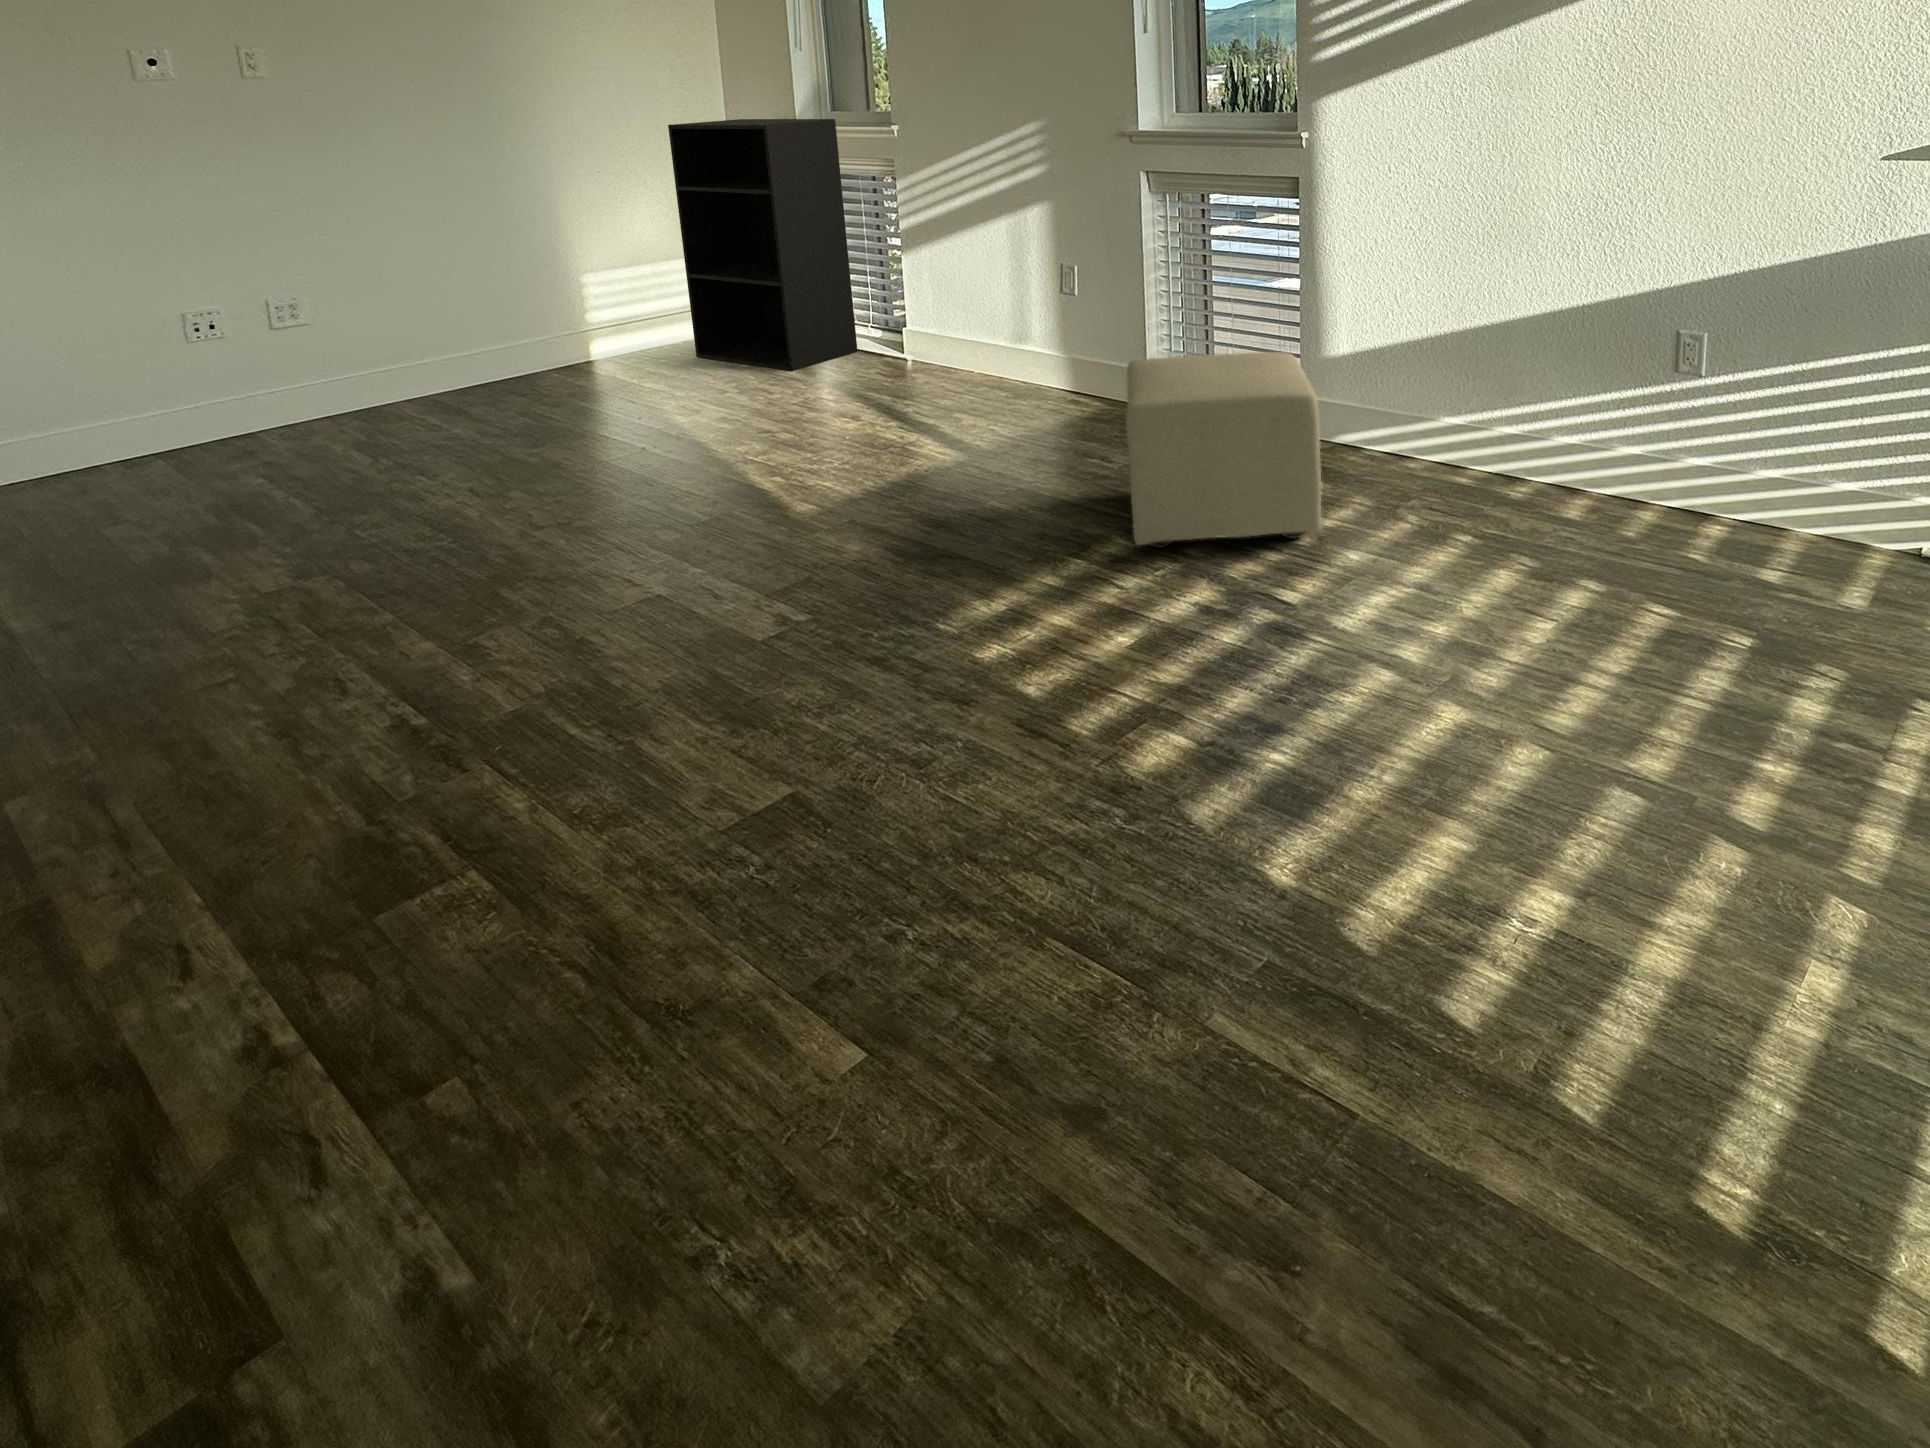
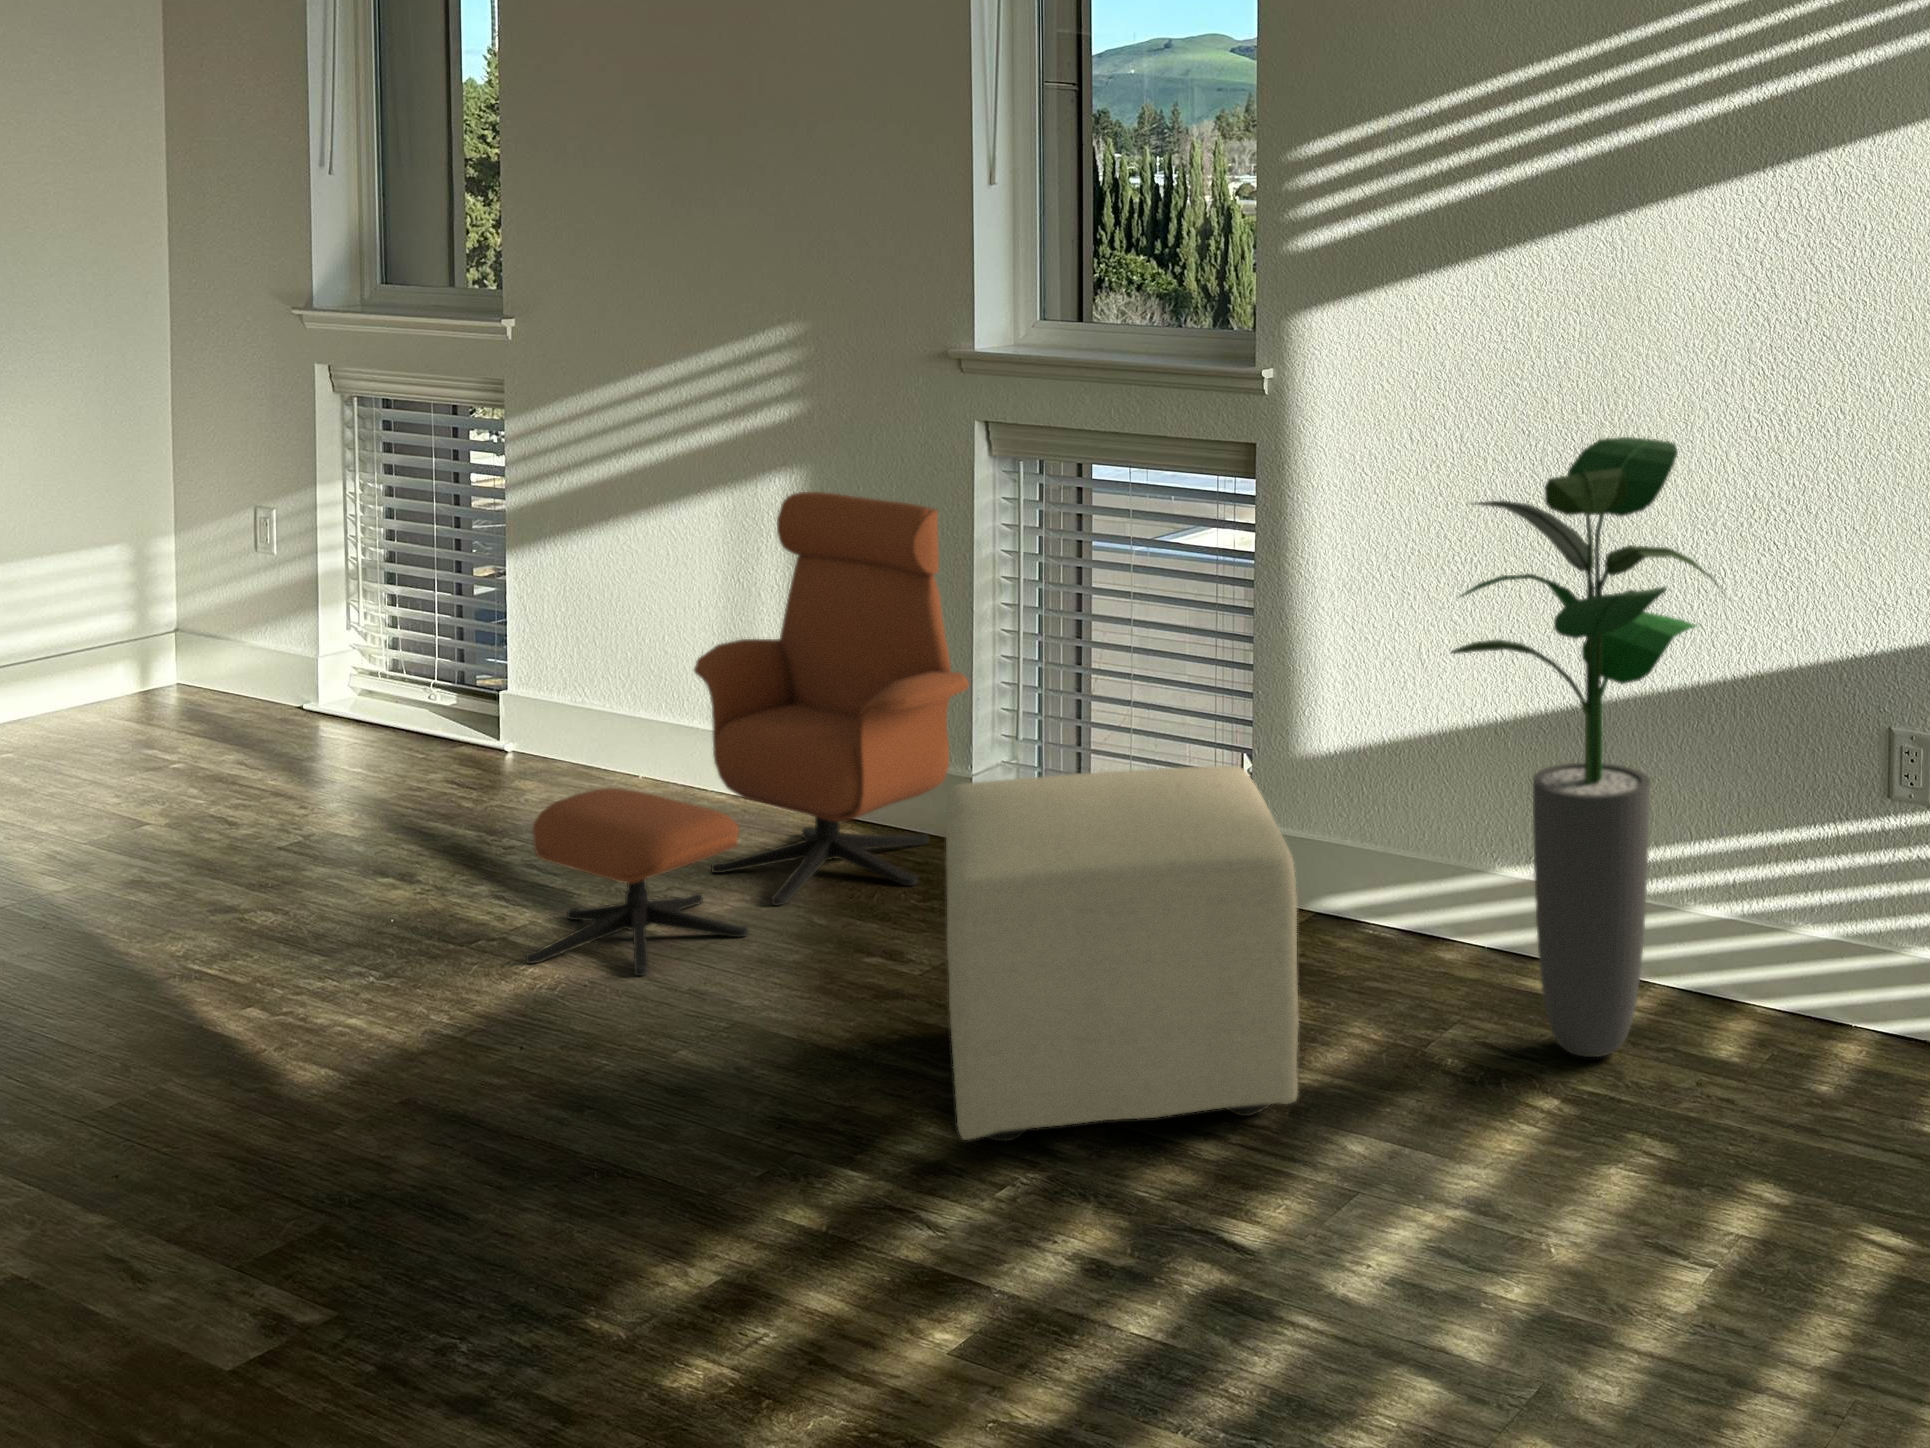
bookshelf: present [668,119,858,371] -> none [56,294,406,778]
potted plant: none [1408,159,1577,514] -> present [1451,437,1717,1057]
lounge chair: none [913,212,1144,465] -> present [526,492,969,976]

